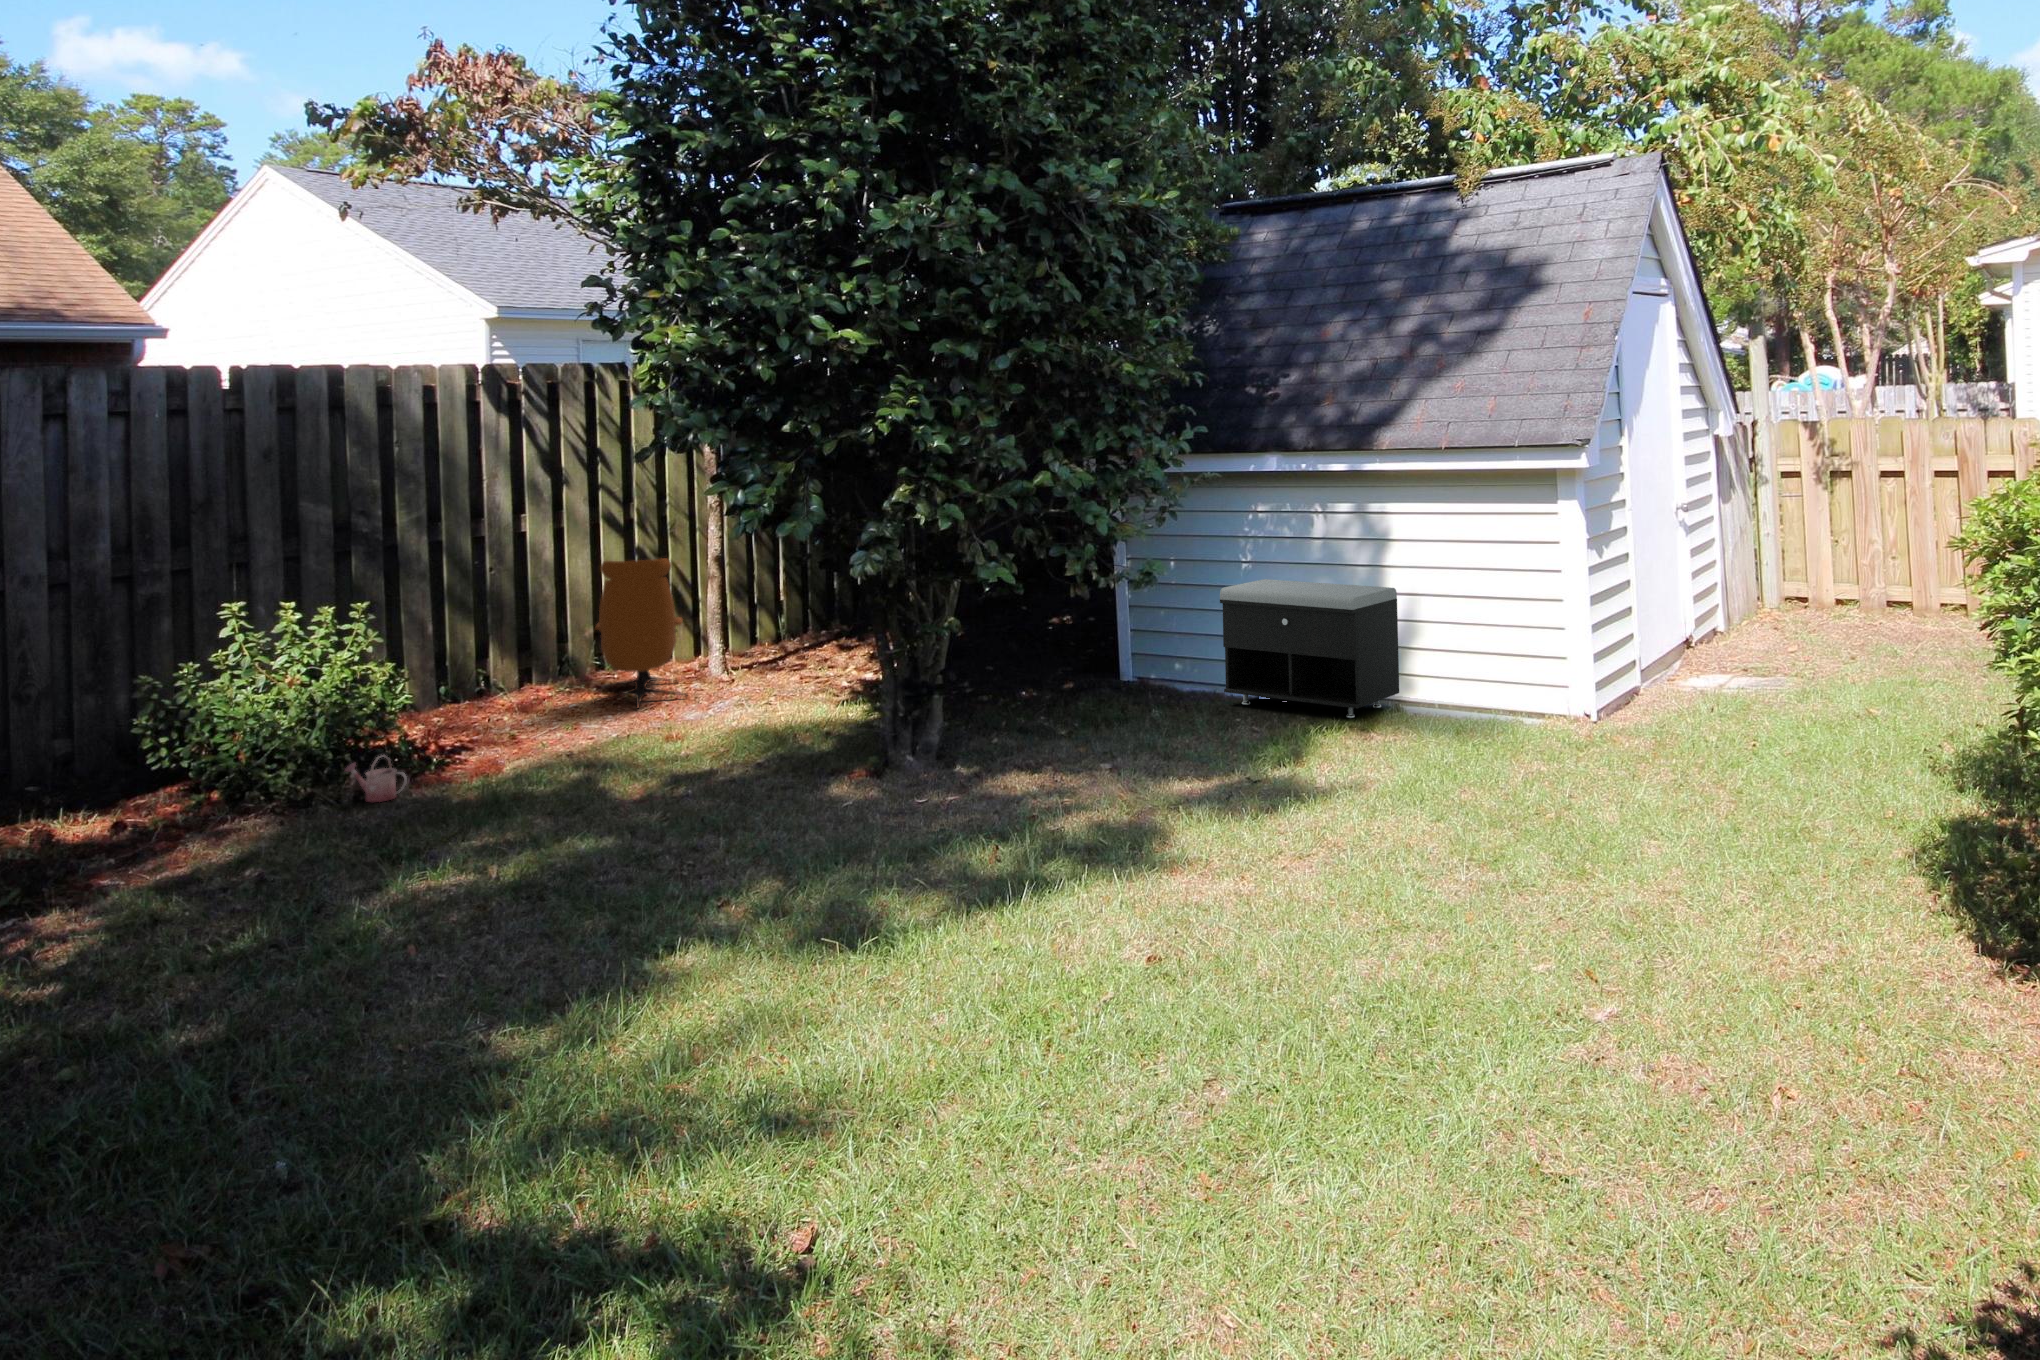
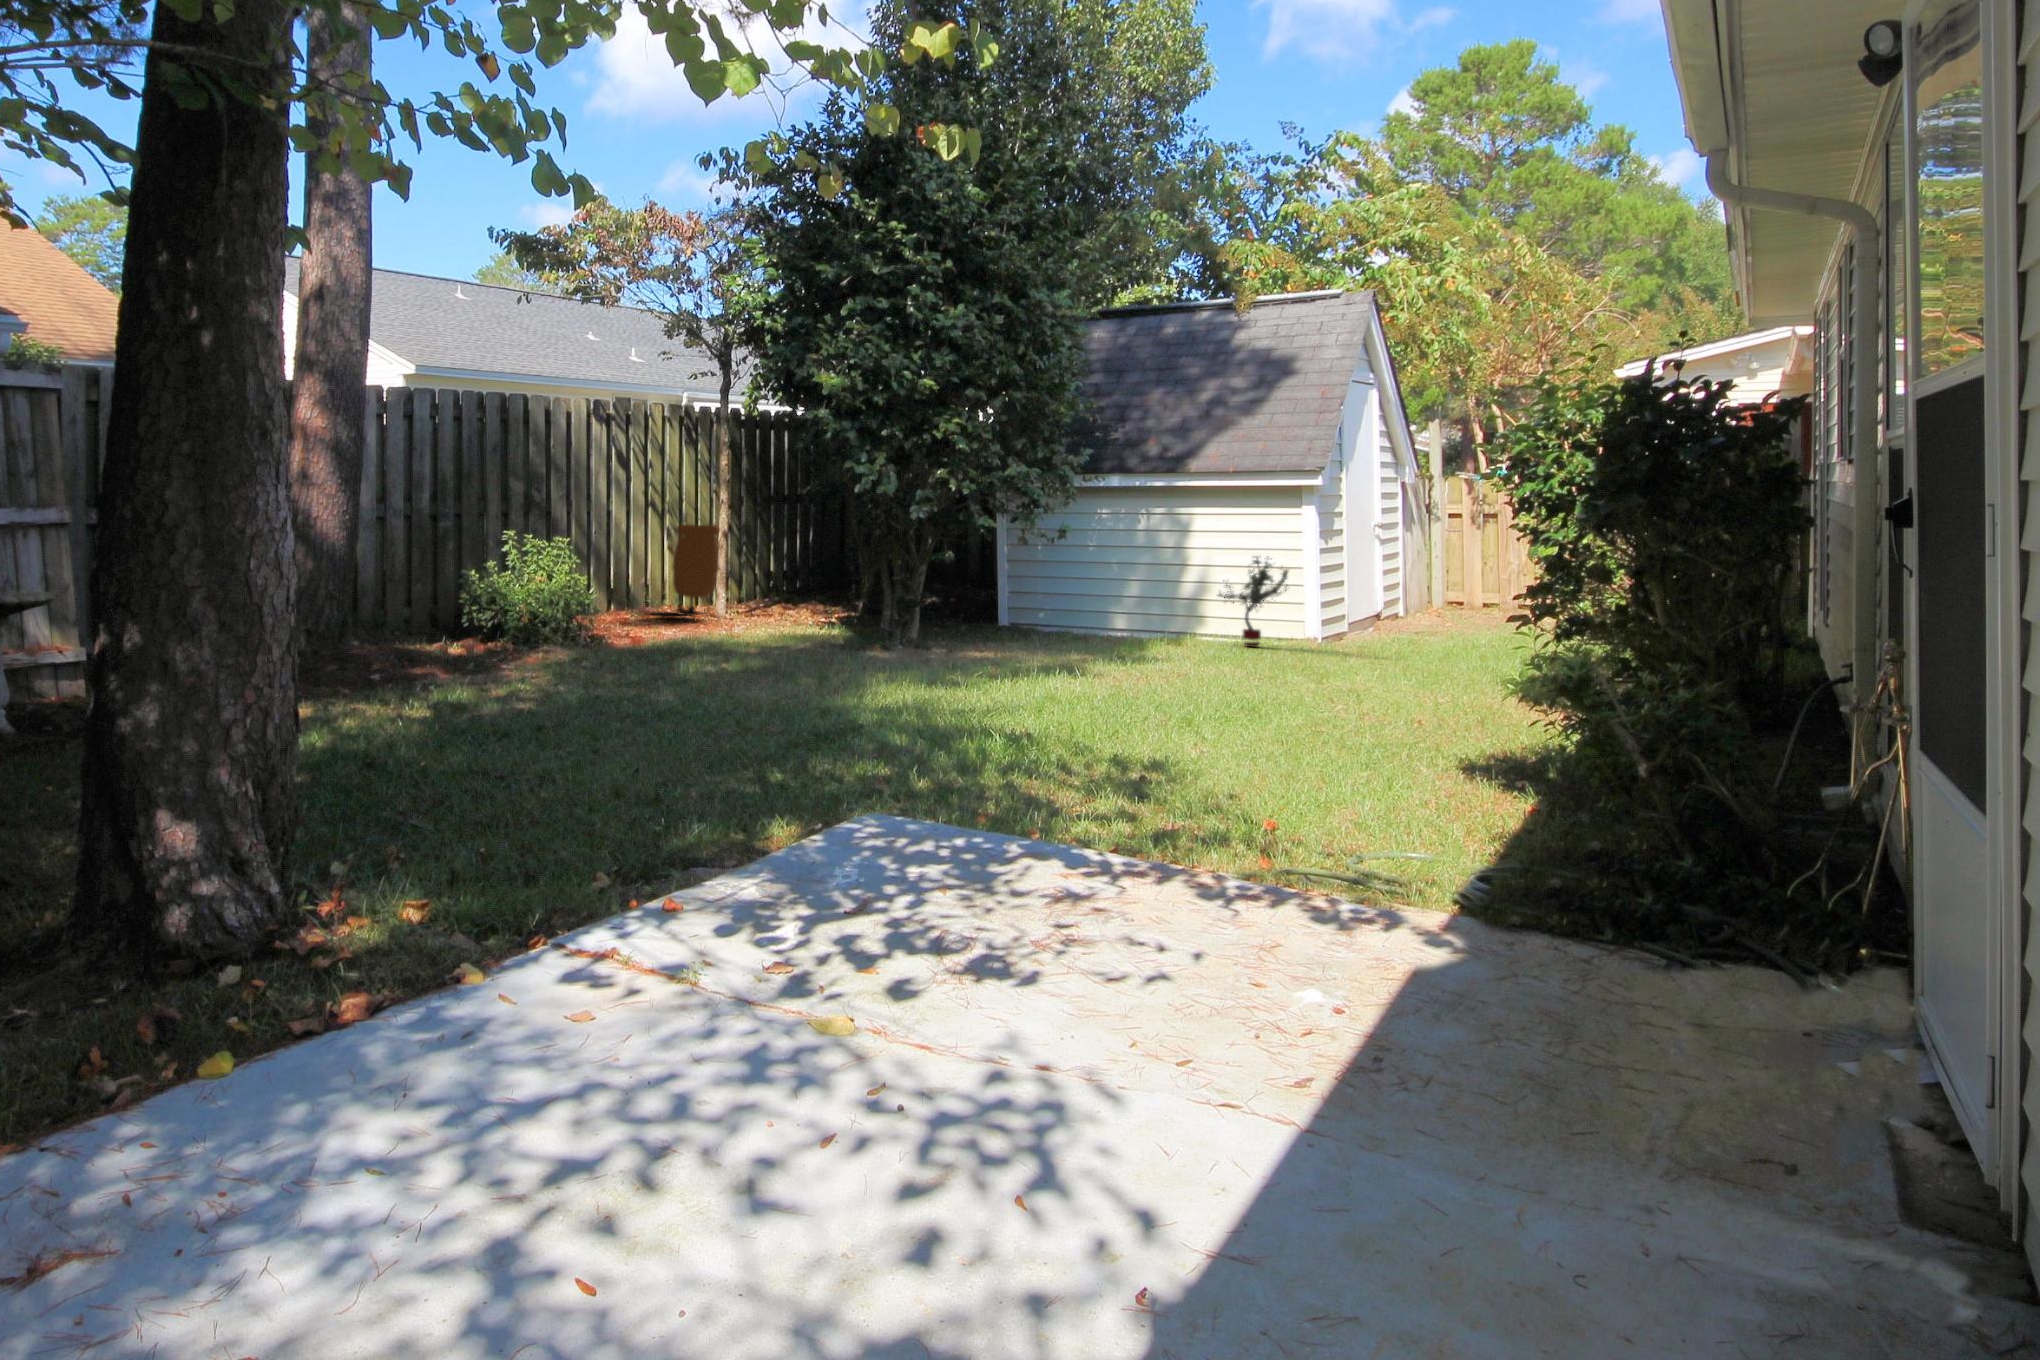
storage bench: present [1220,579,1399,718] -> none [1078,558,1195,641]
potted tree: none [1426,581,1538,729] -> present [1217,557,1288,647]
watering can: present [345,755,407,802] -> none [584,617,622,643]

